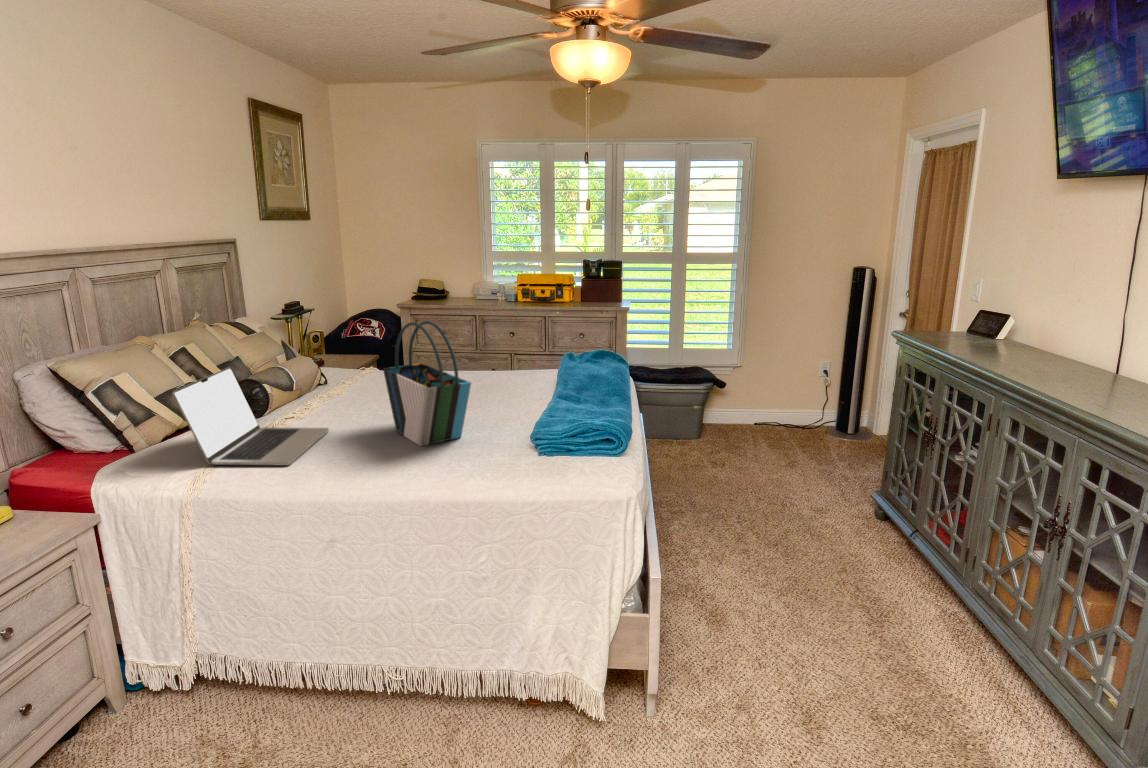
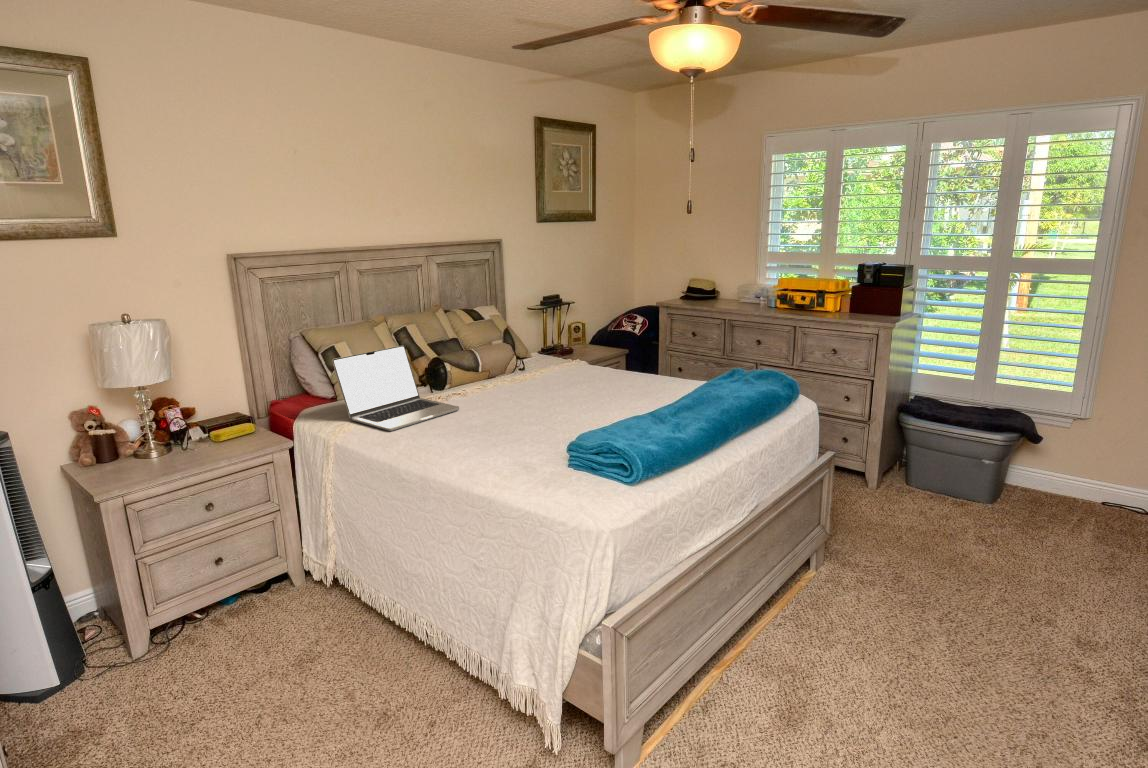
tote bag: present [383,321,471,446] -> none [492,320,542,436]

